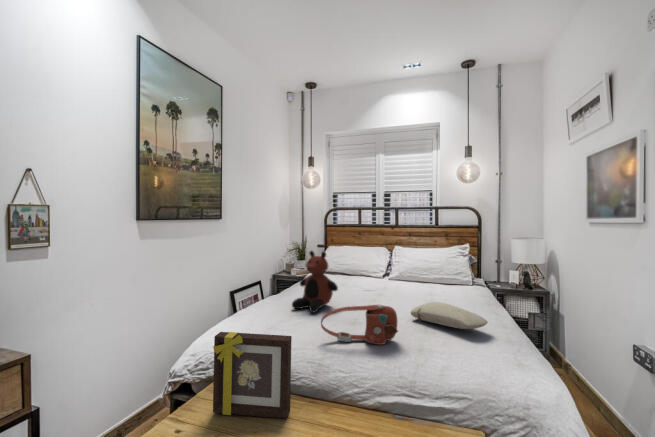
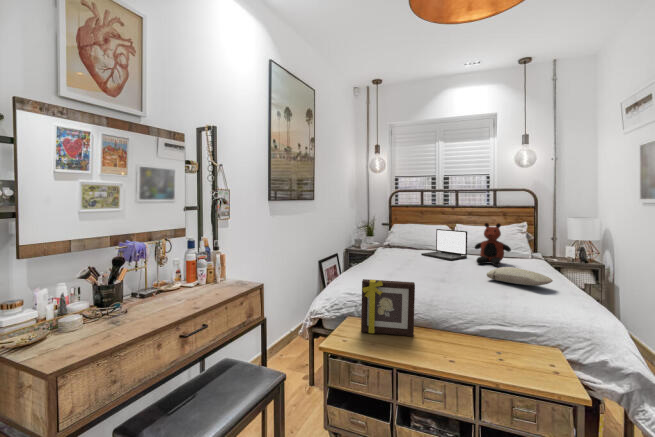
teddy bear: present [292,251,338,313] -> present [475,223,511,266]
laptop: none [351,252,401,289] -> present [421,229,467,260]
handbag: present [321,305,398,345] -> none [424,265,485,294]

